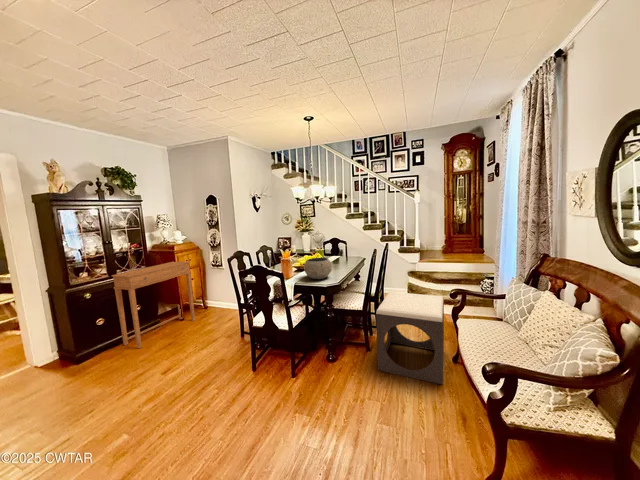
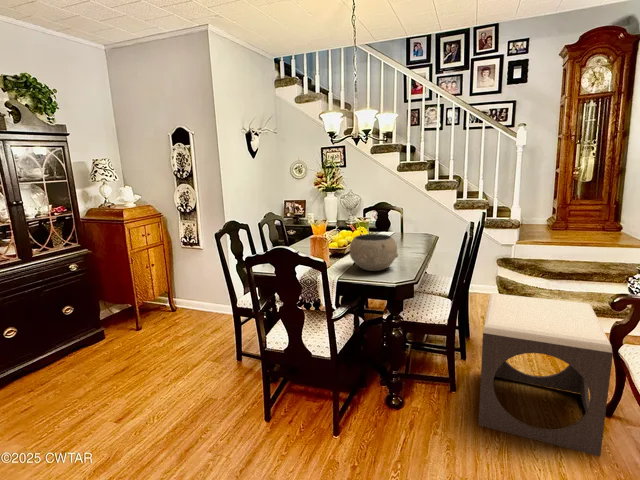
side table: present [112,261,195,348] -> none [24,236,160,376]

